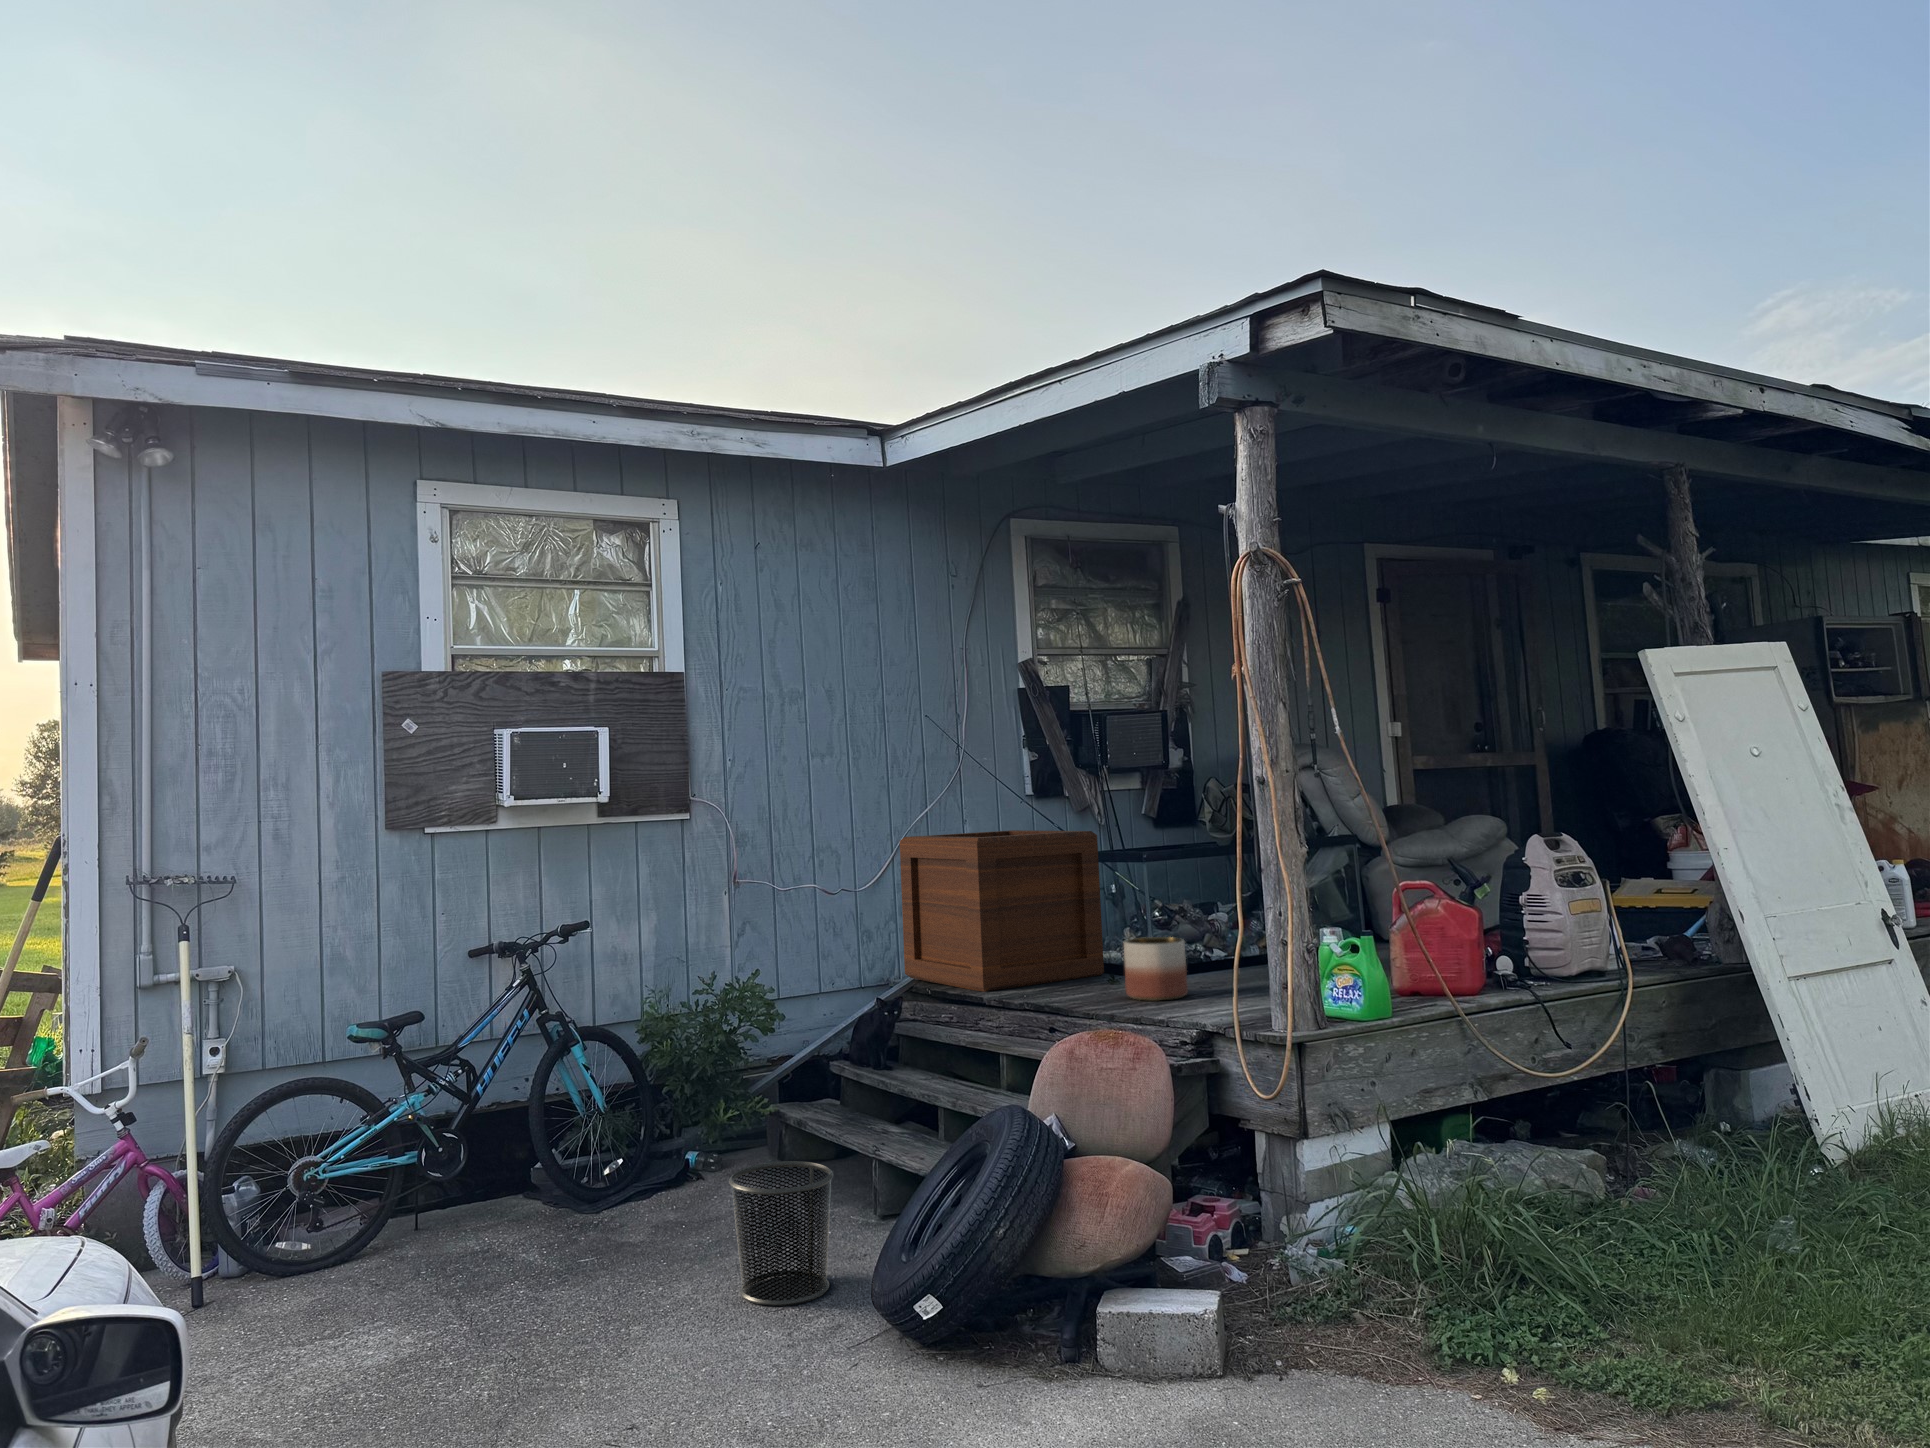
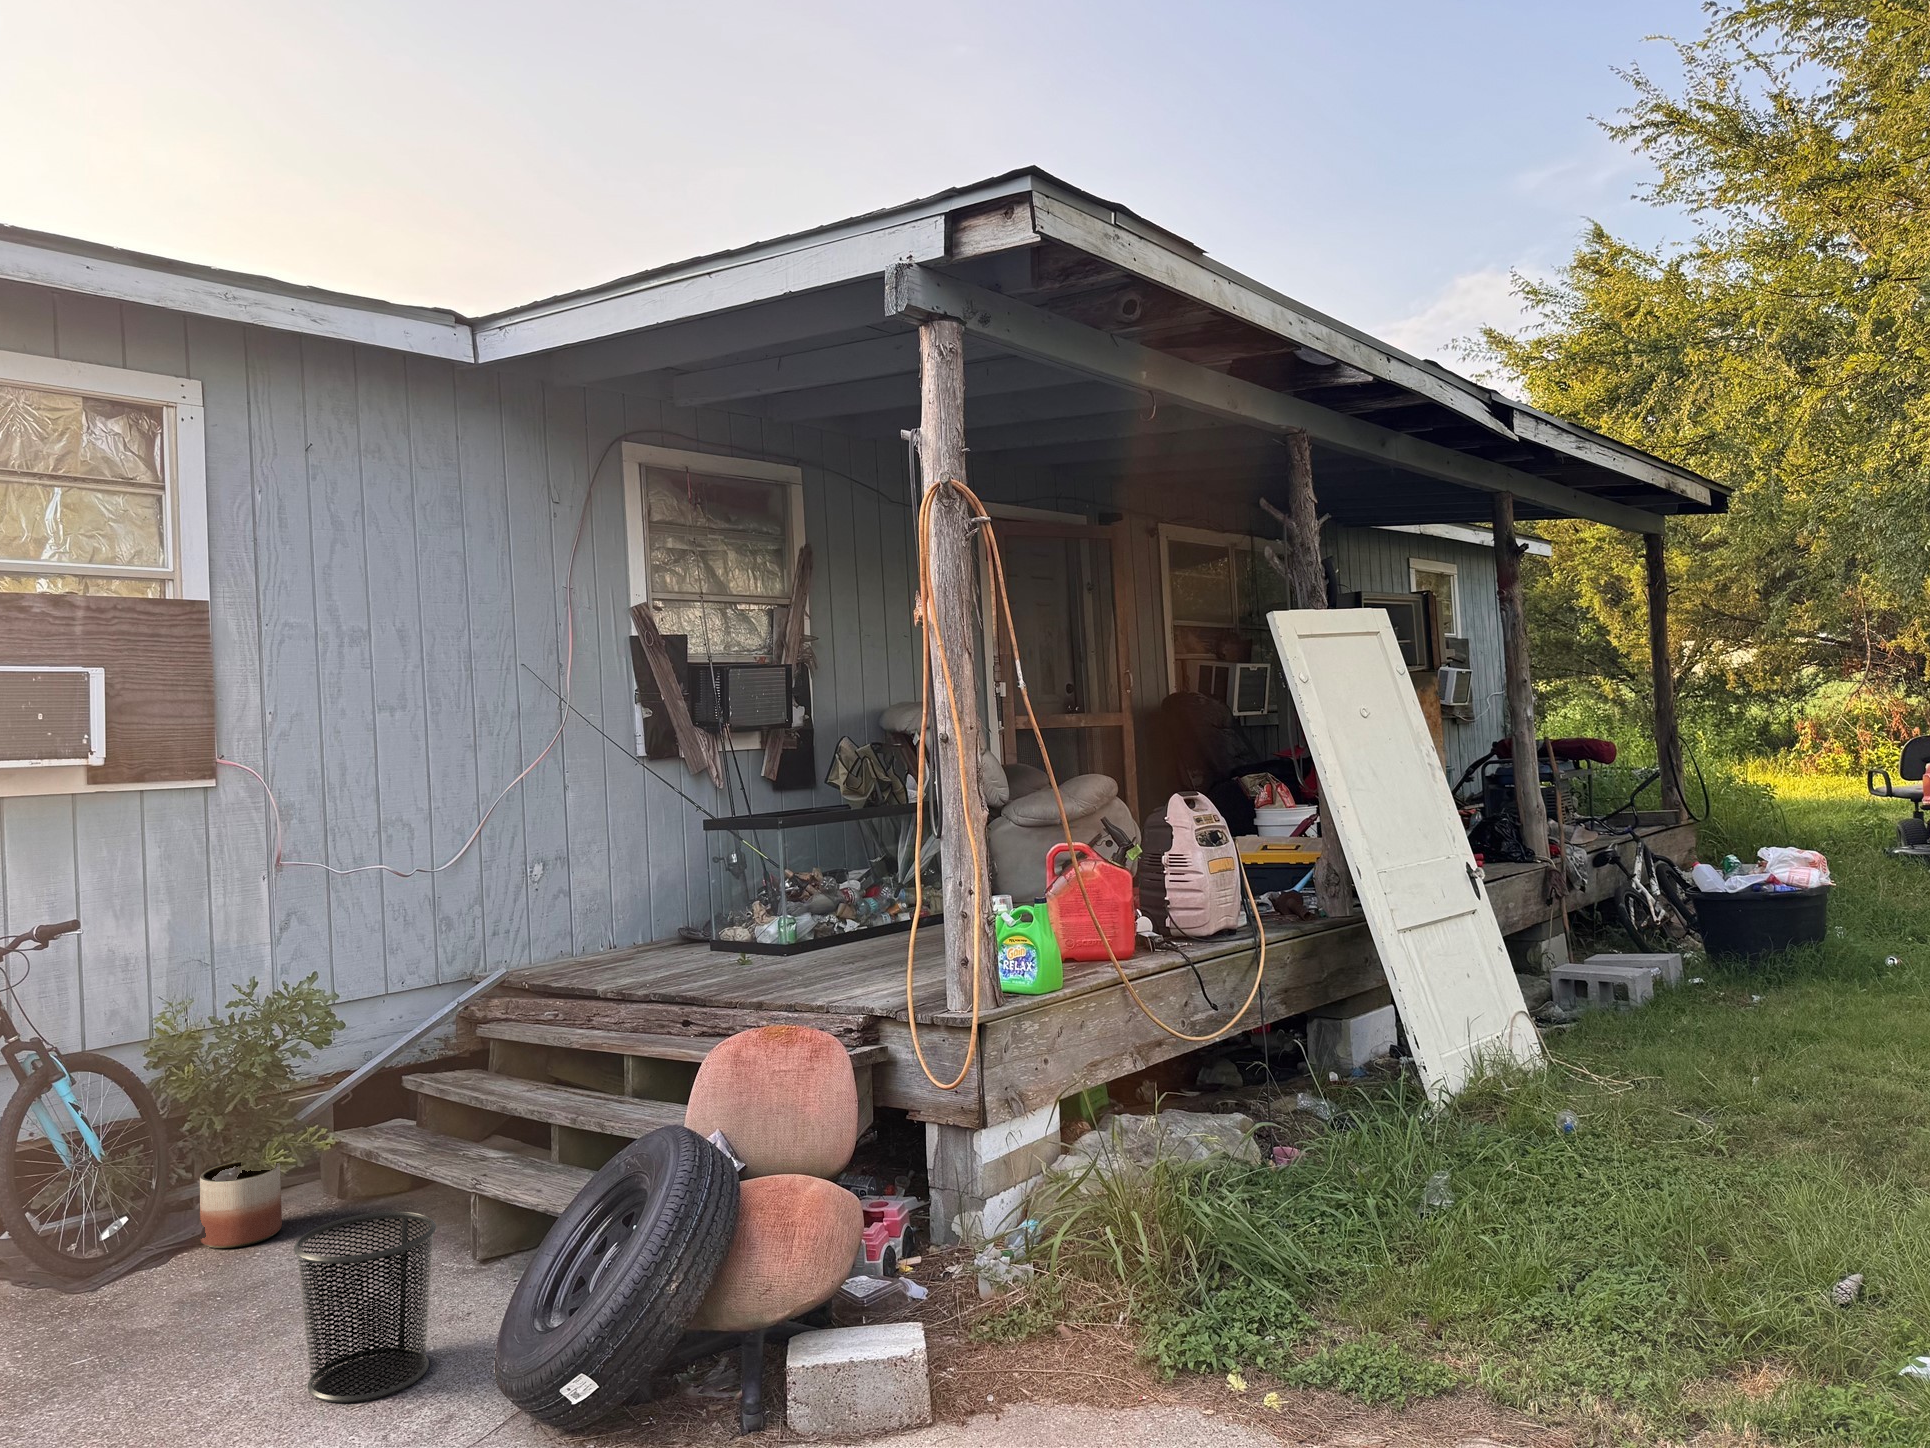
wooden crate: present [900,830,1104,992] -> none [494,794,733,981]
planter: present [1124,937,1188,1001] -> present [200,1161,282,1248]

